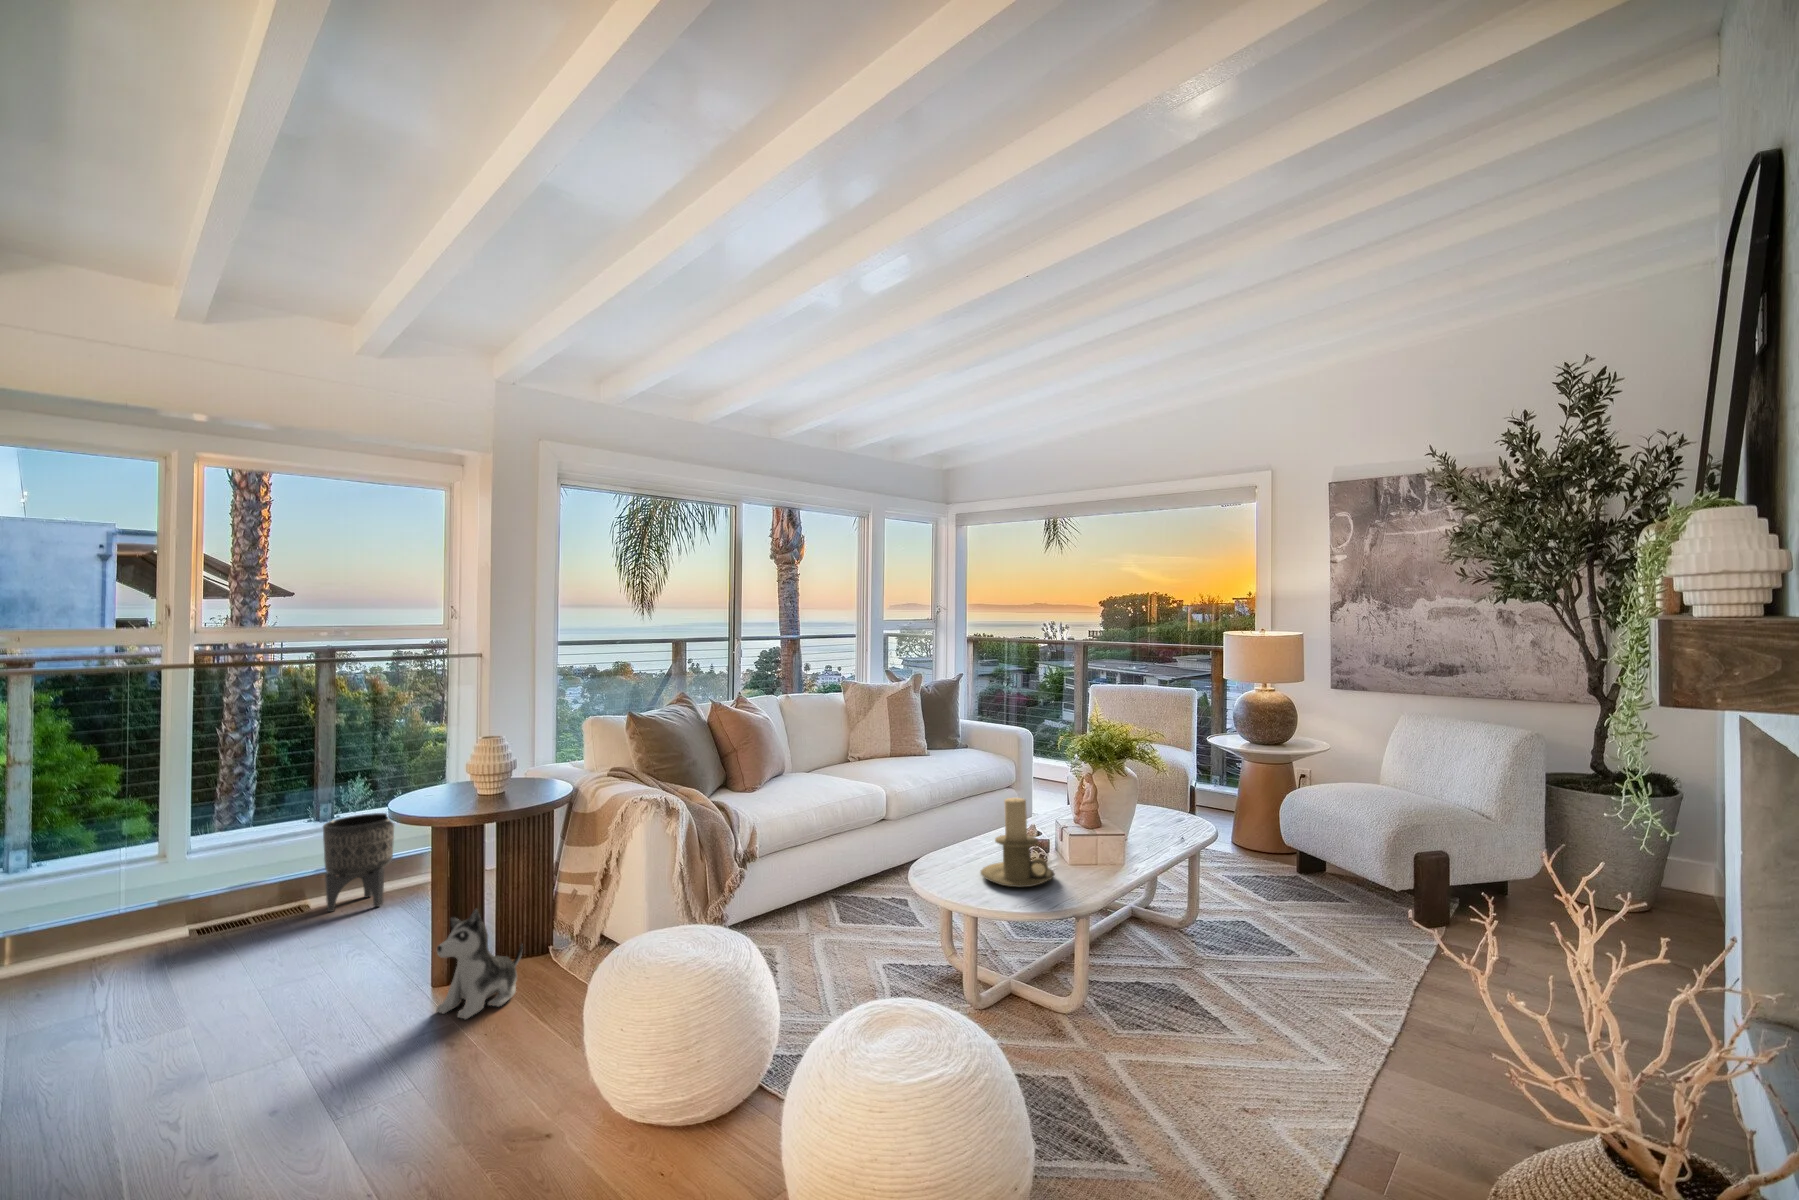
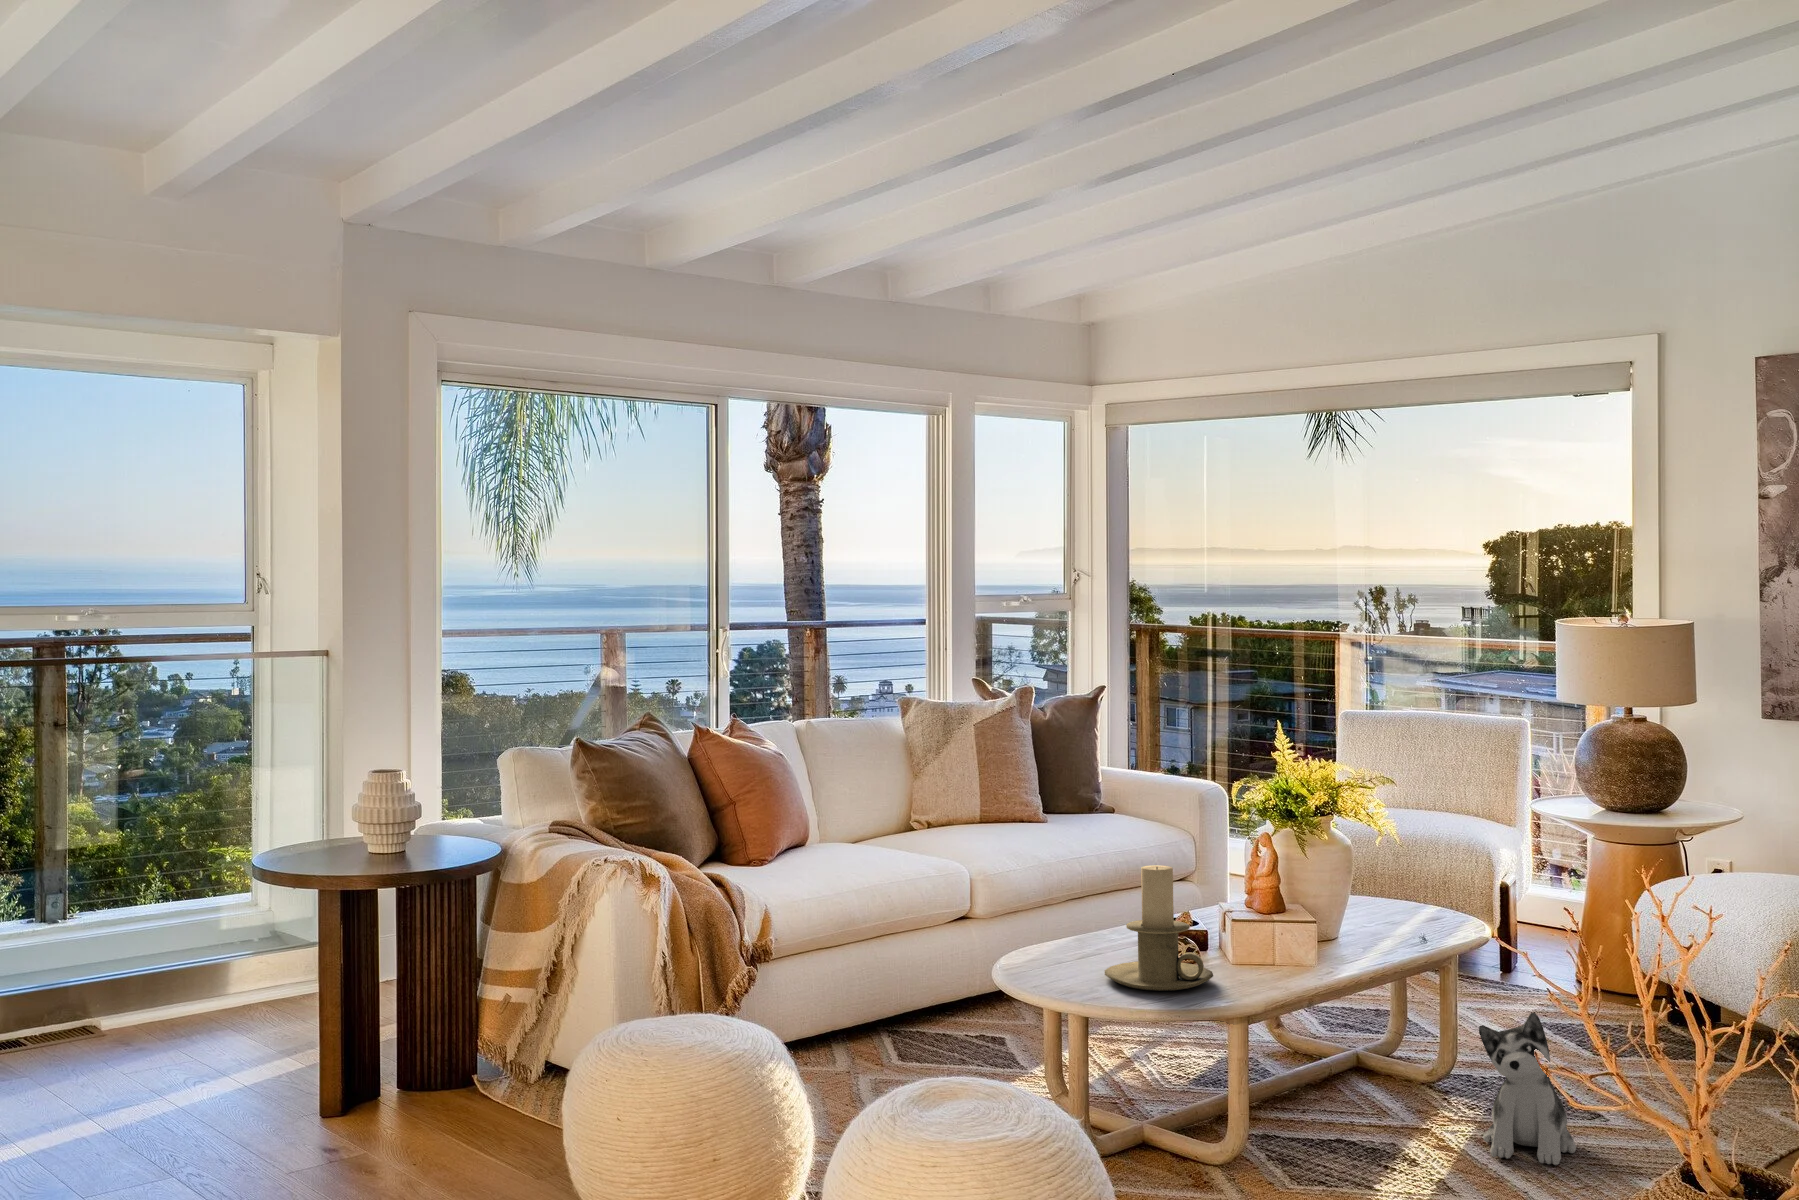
planter: present [323,813,394,912] -> none [118,886,216,1028]
plush toy: present [436,909,523,1019] -> present [1479,1013,1576,1165]

